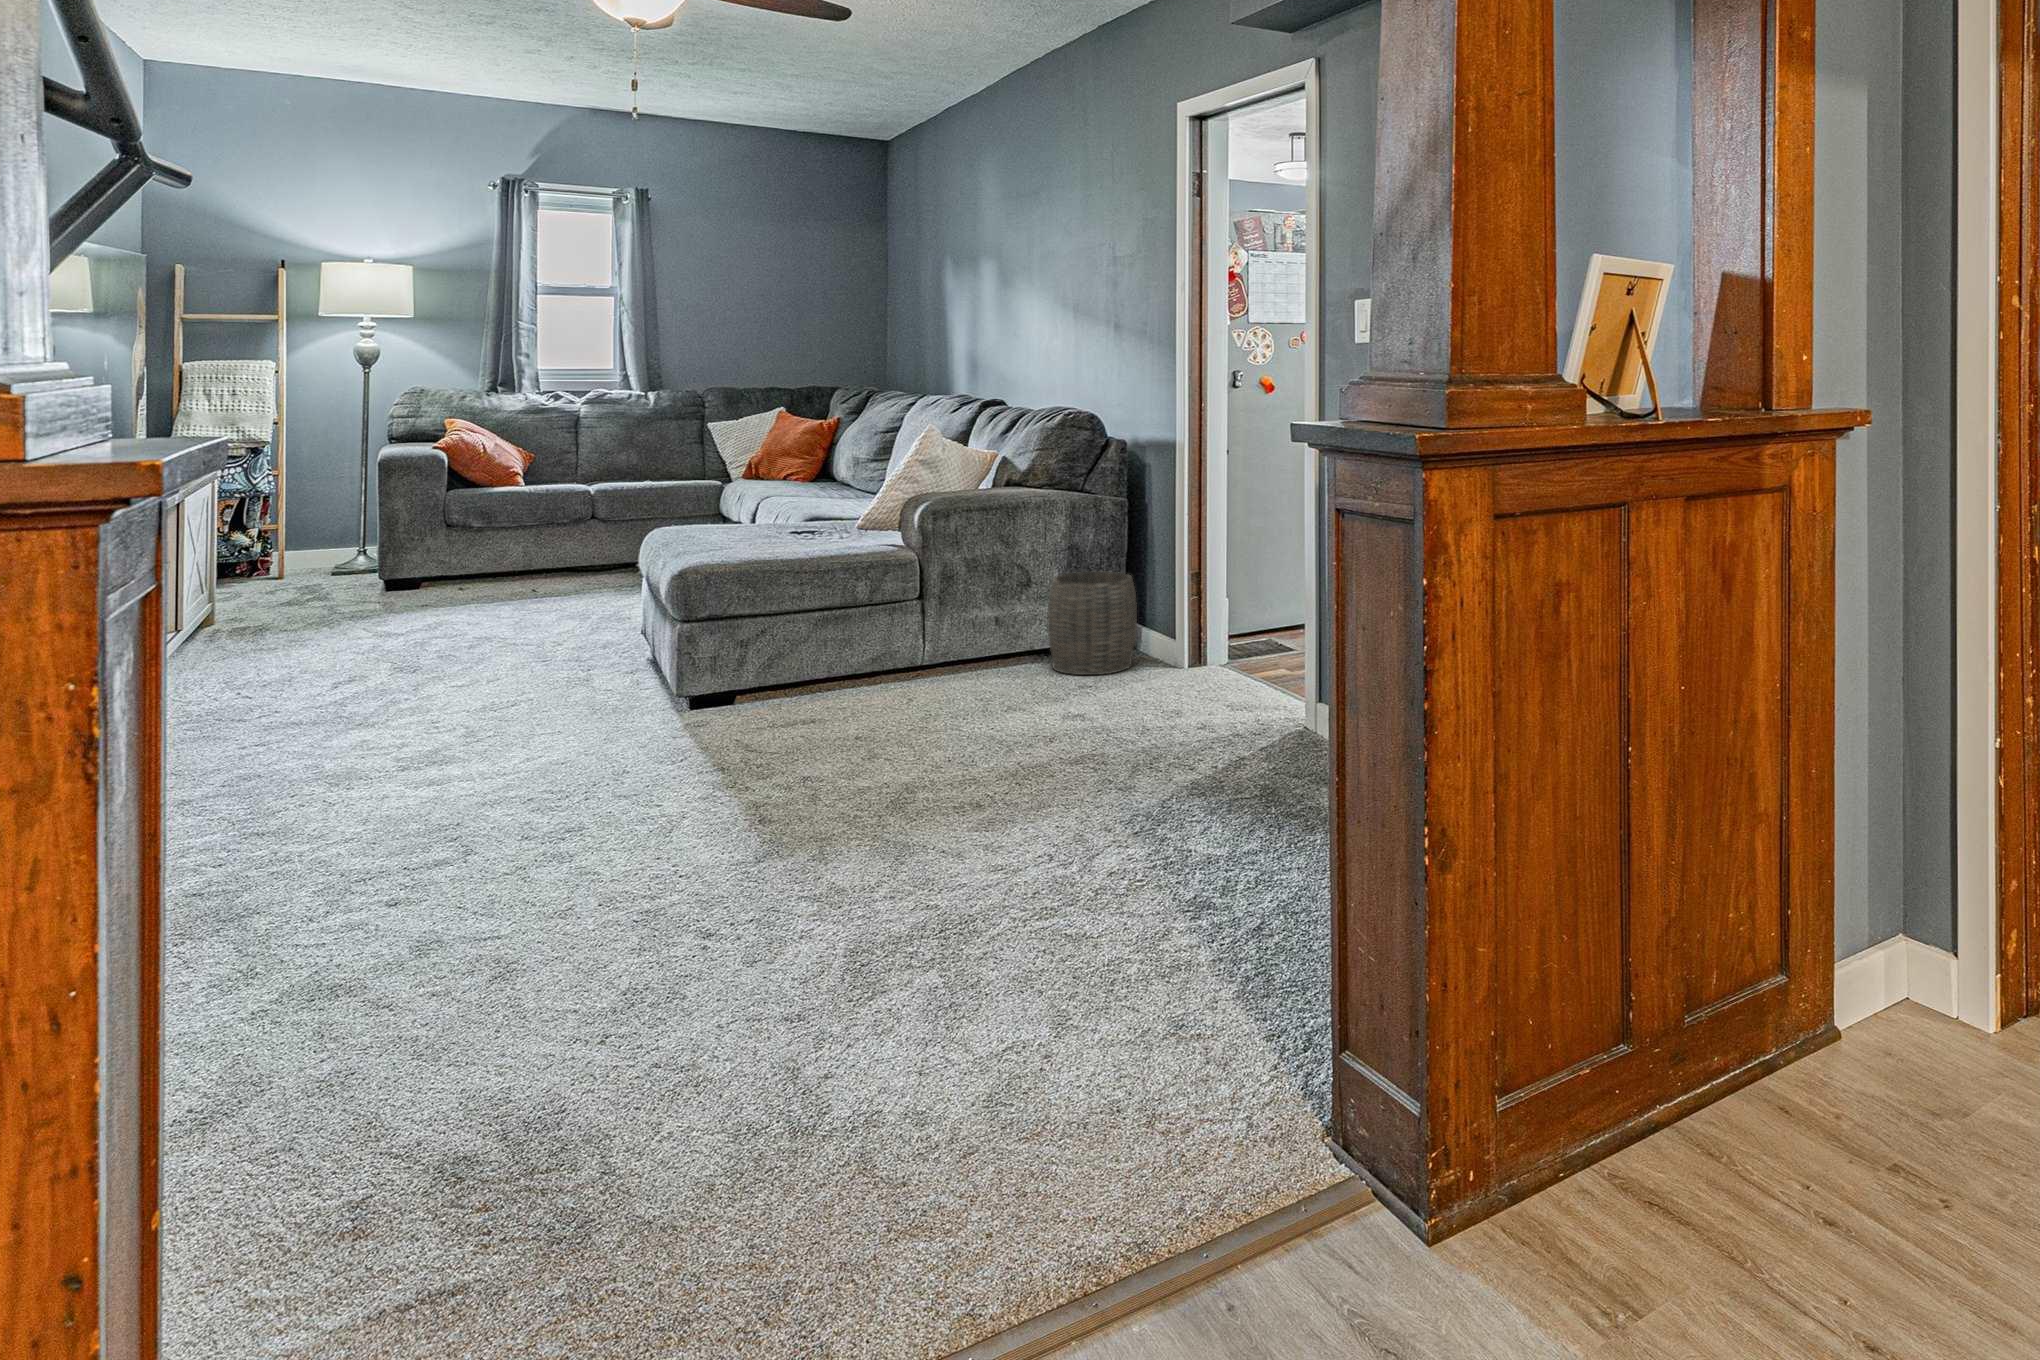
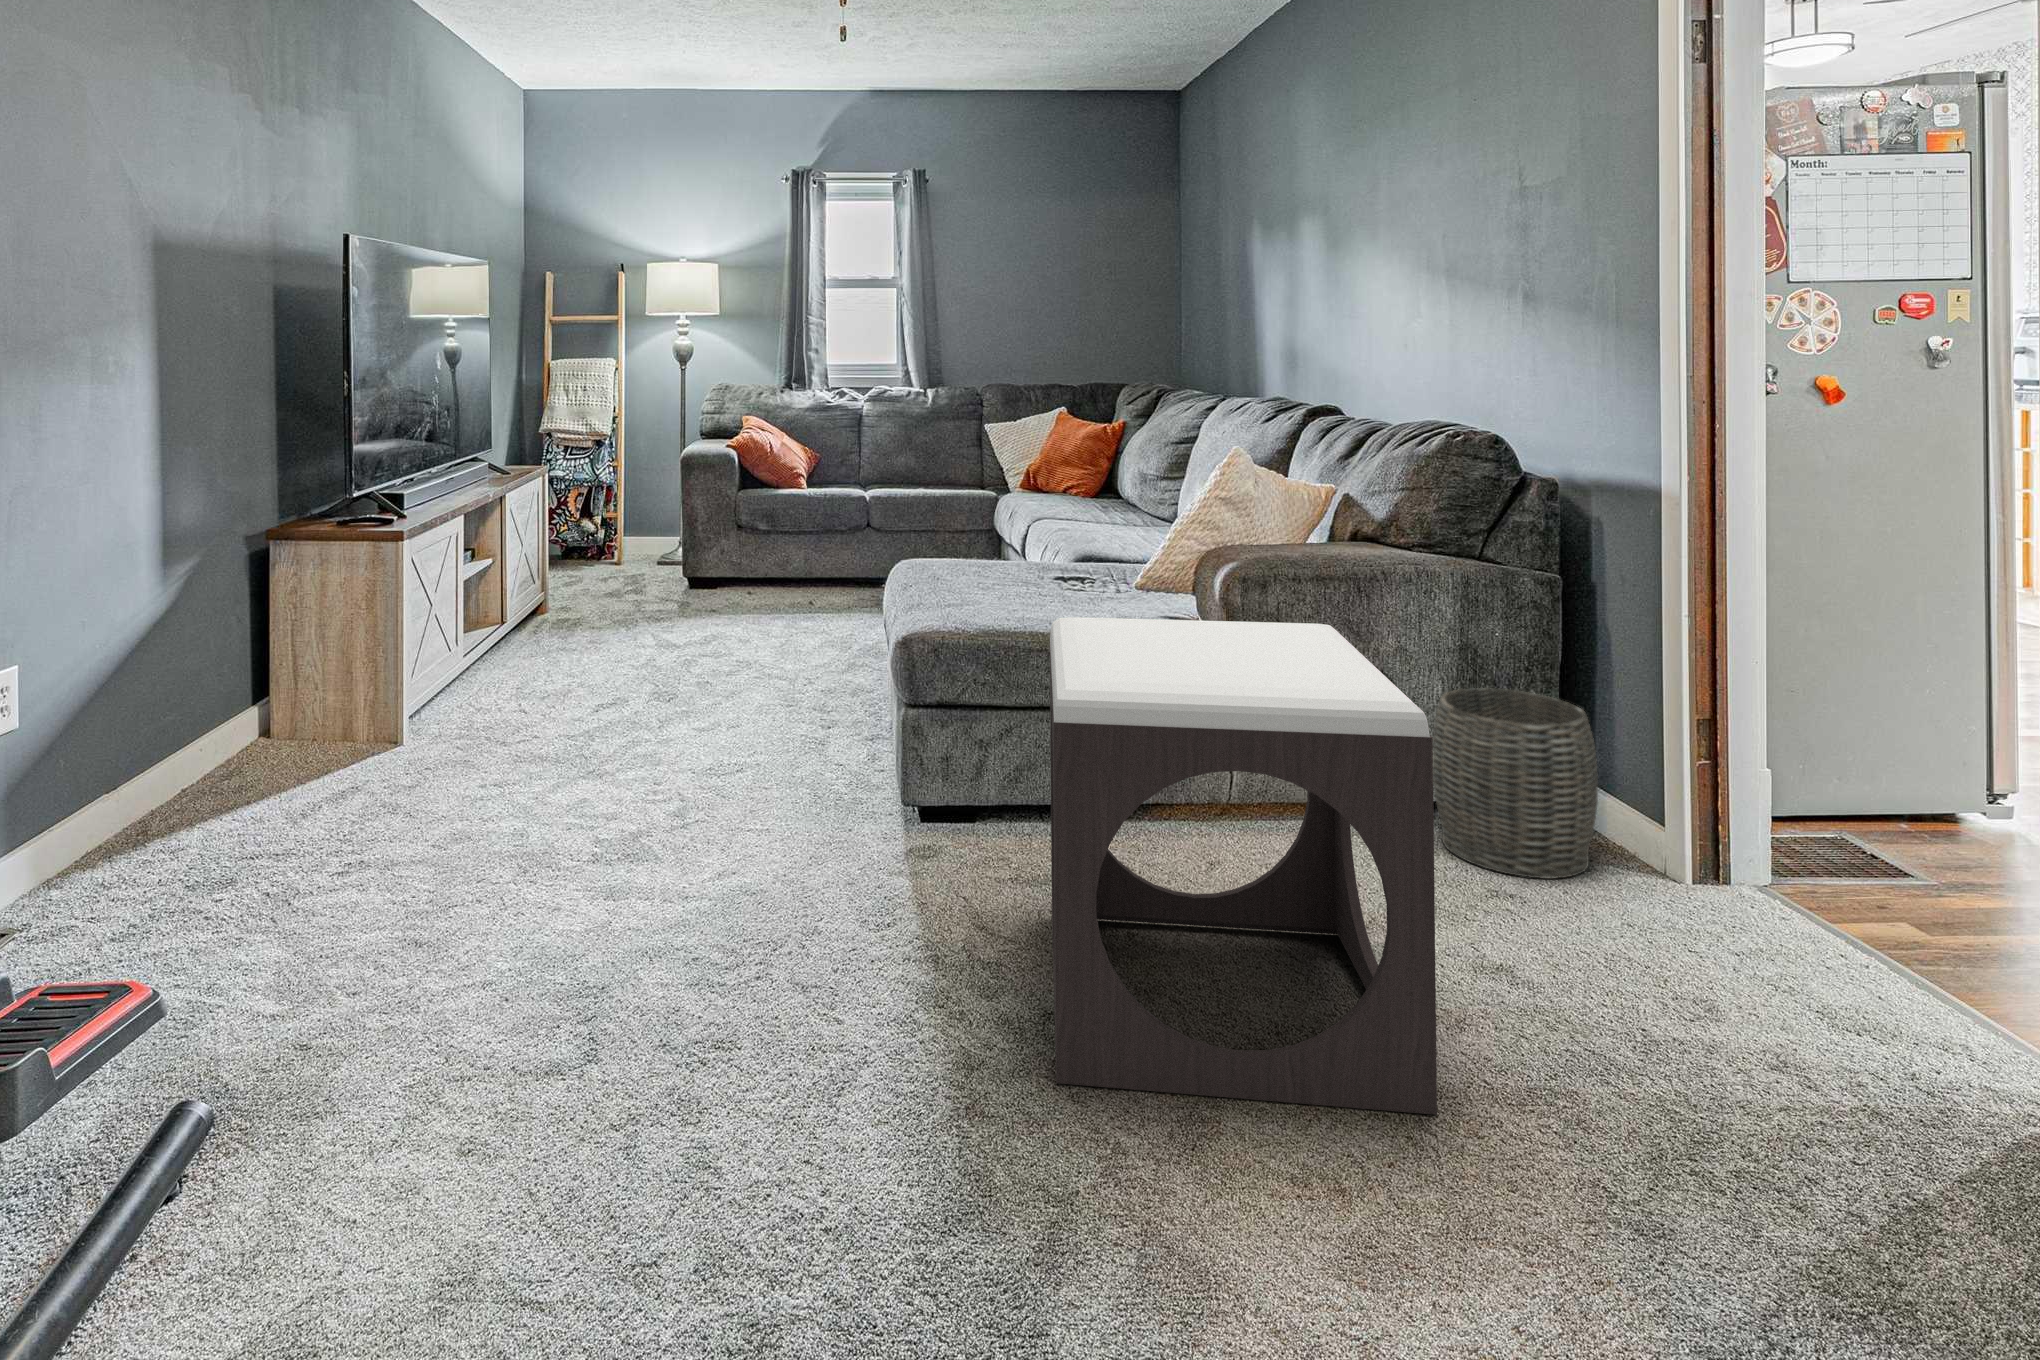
footstool: none [802,525,1022,785] -> present [1050,617,1437,1115]

